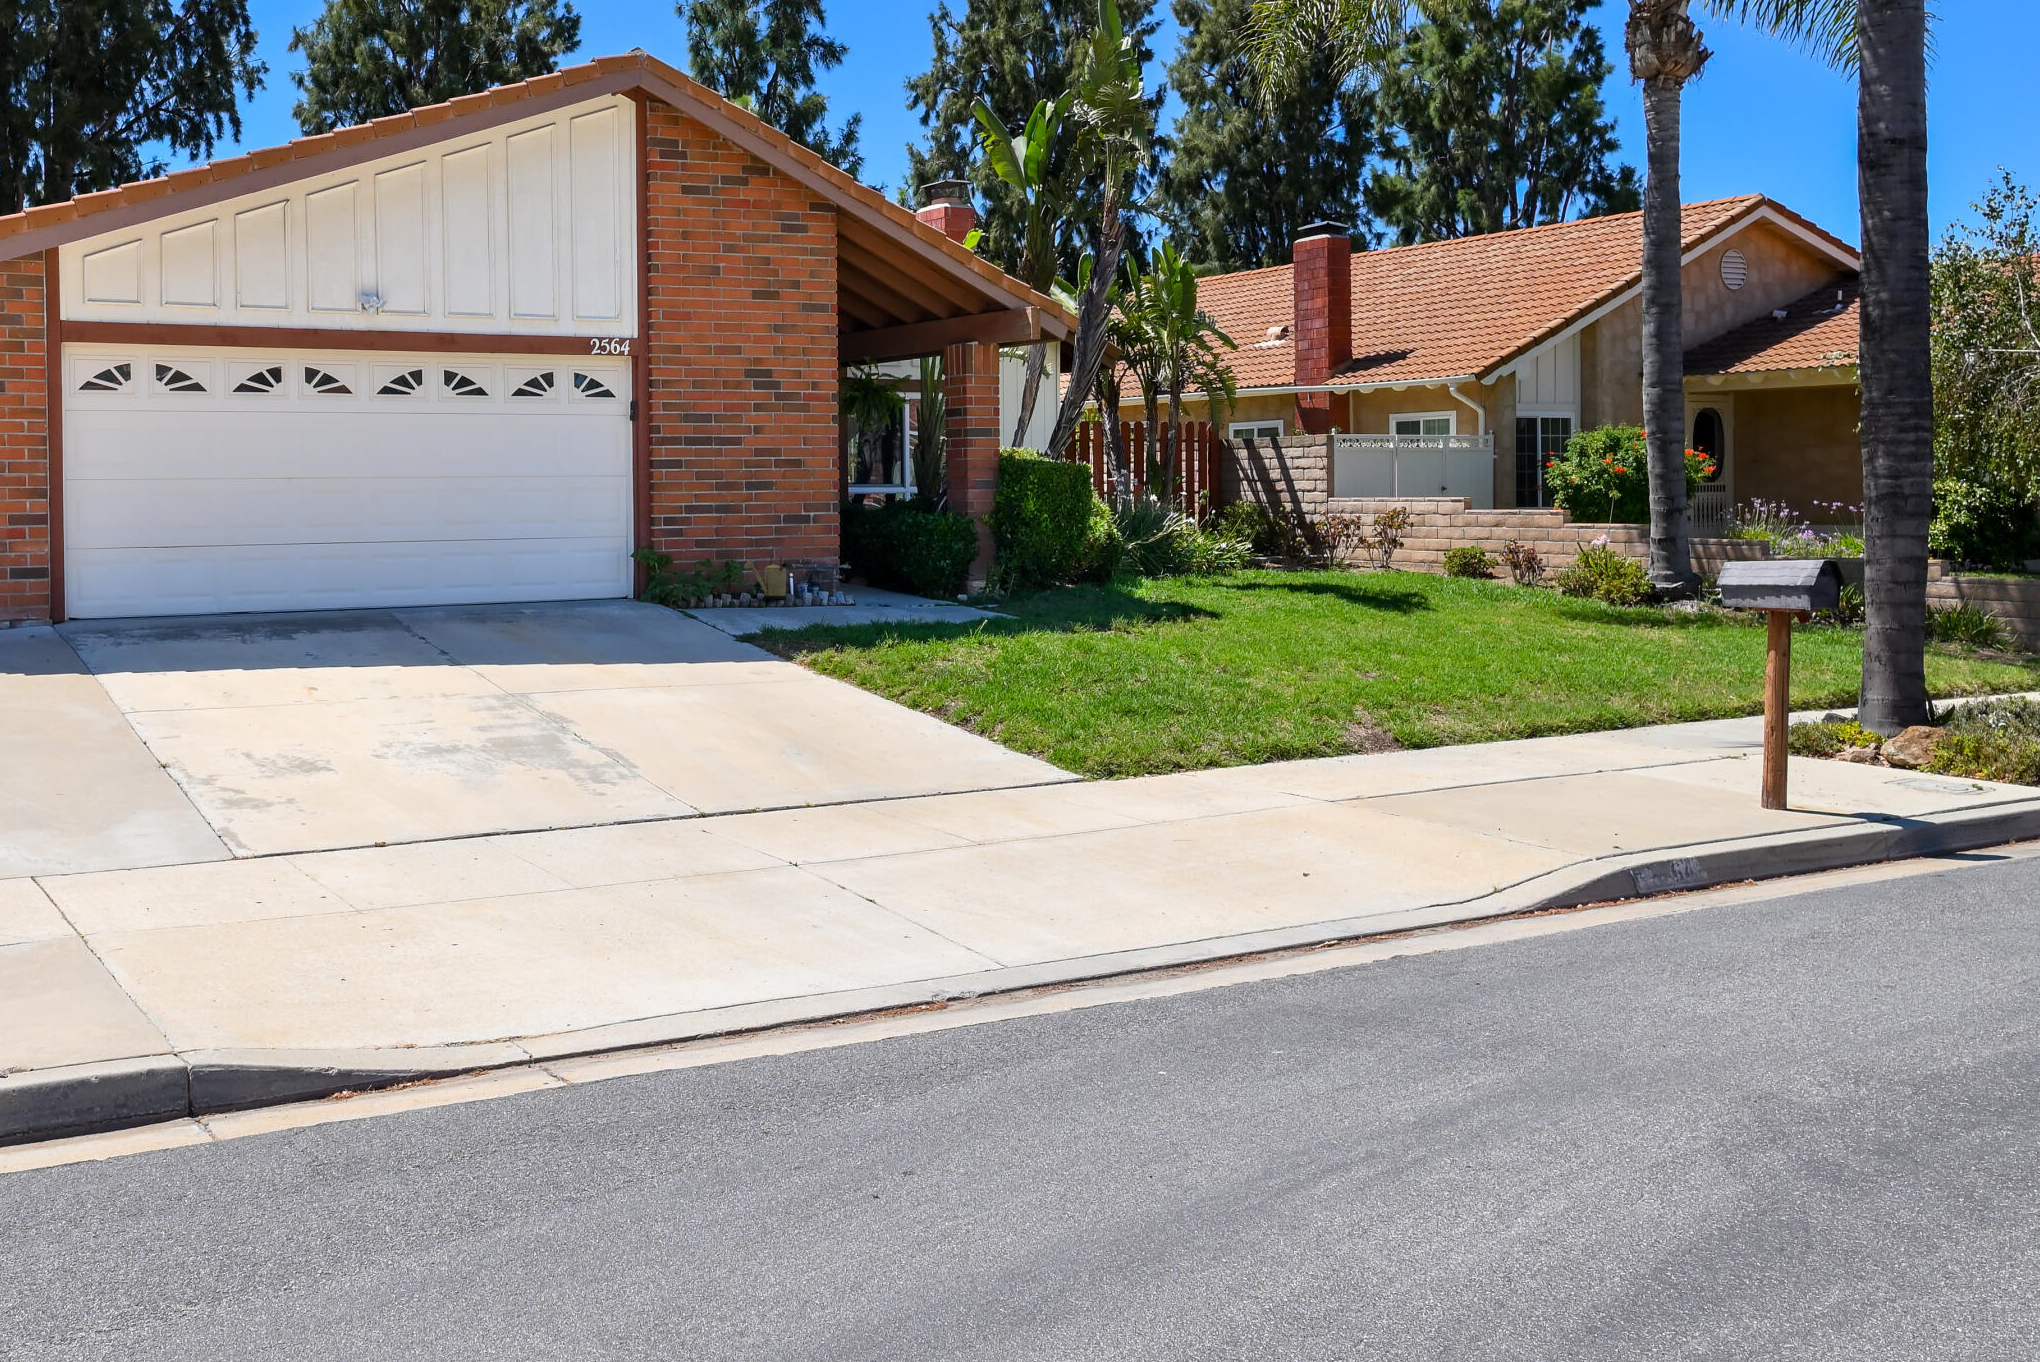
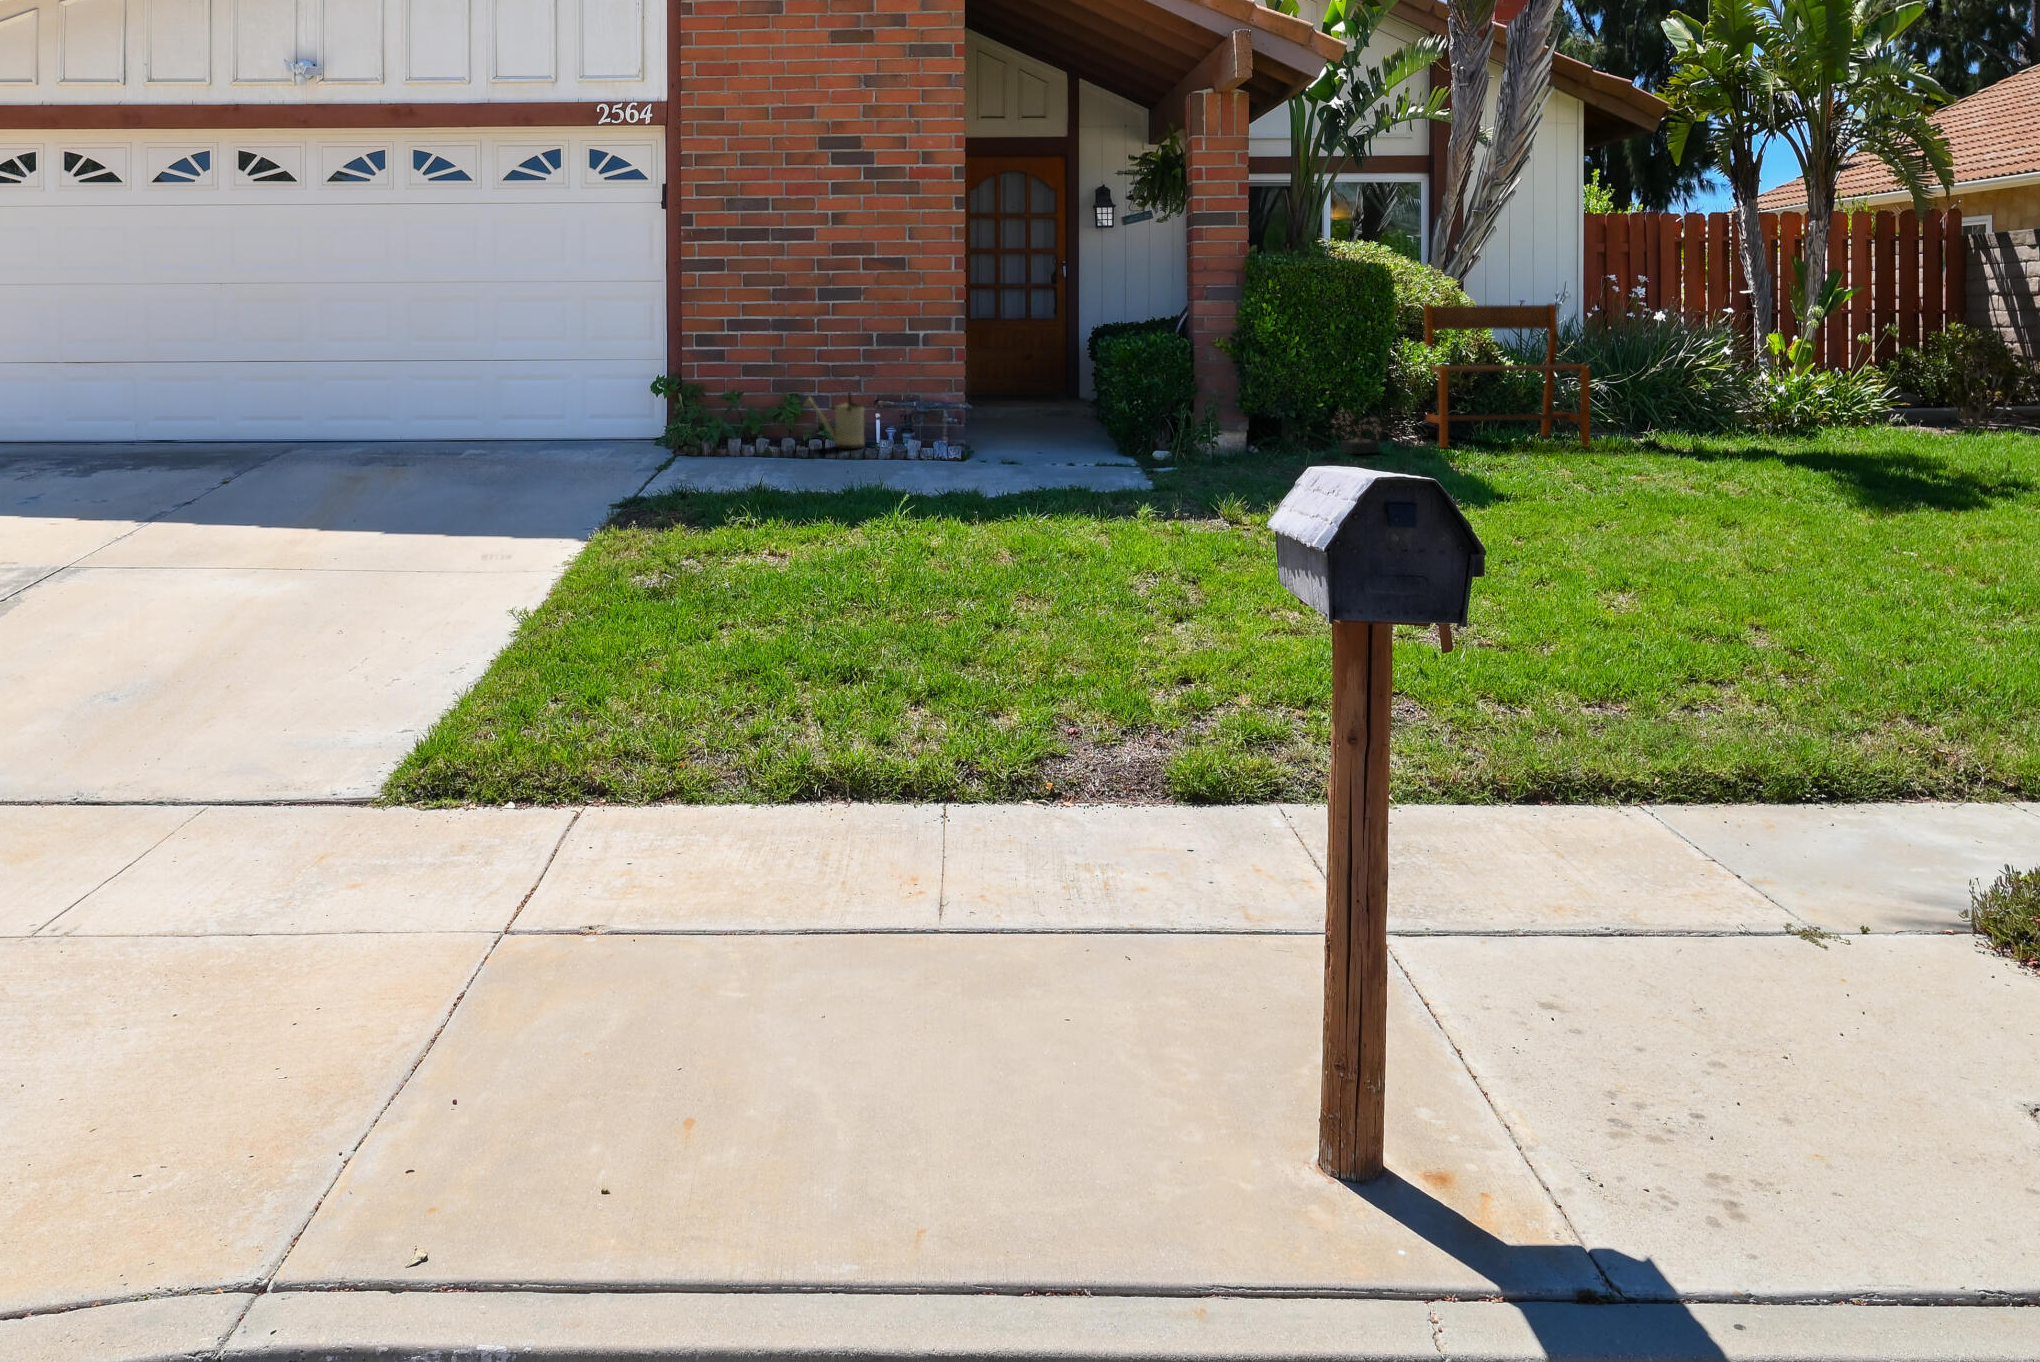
bench: none [1059,489,1169,585] -> present [1423,303,1590,448]
decorative plant: none [1048,560,1077,591] -> present [1333,410,1381,454]

